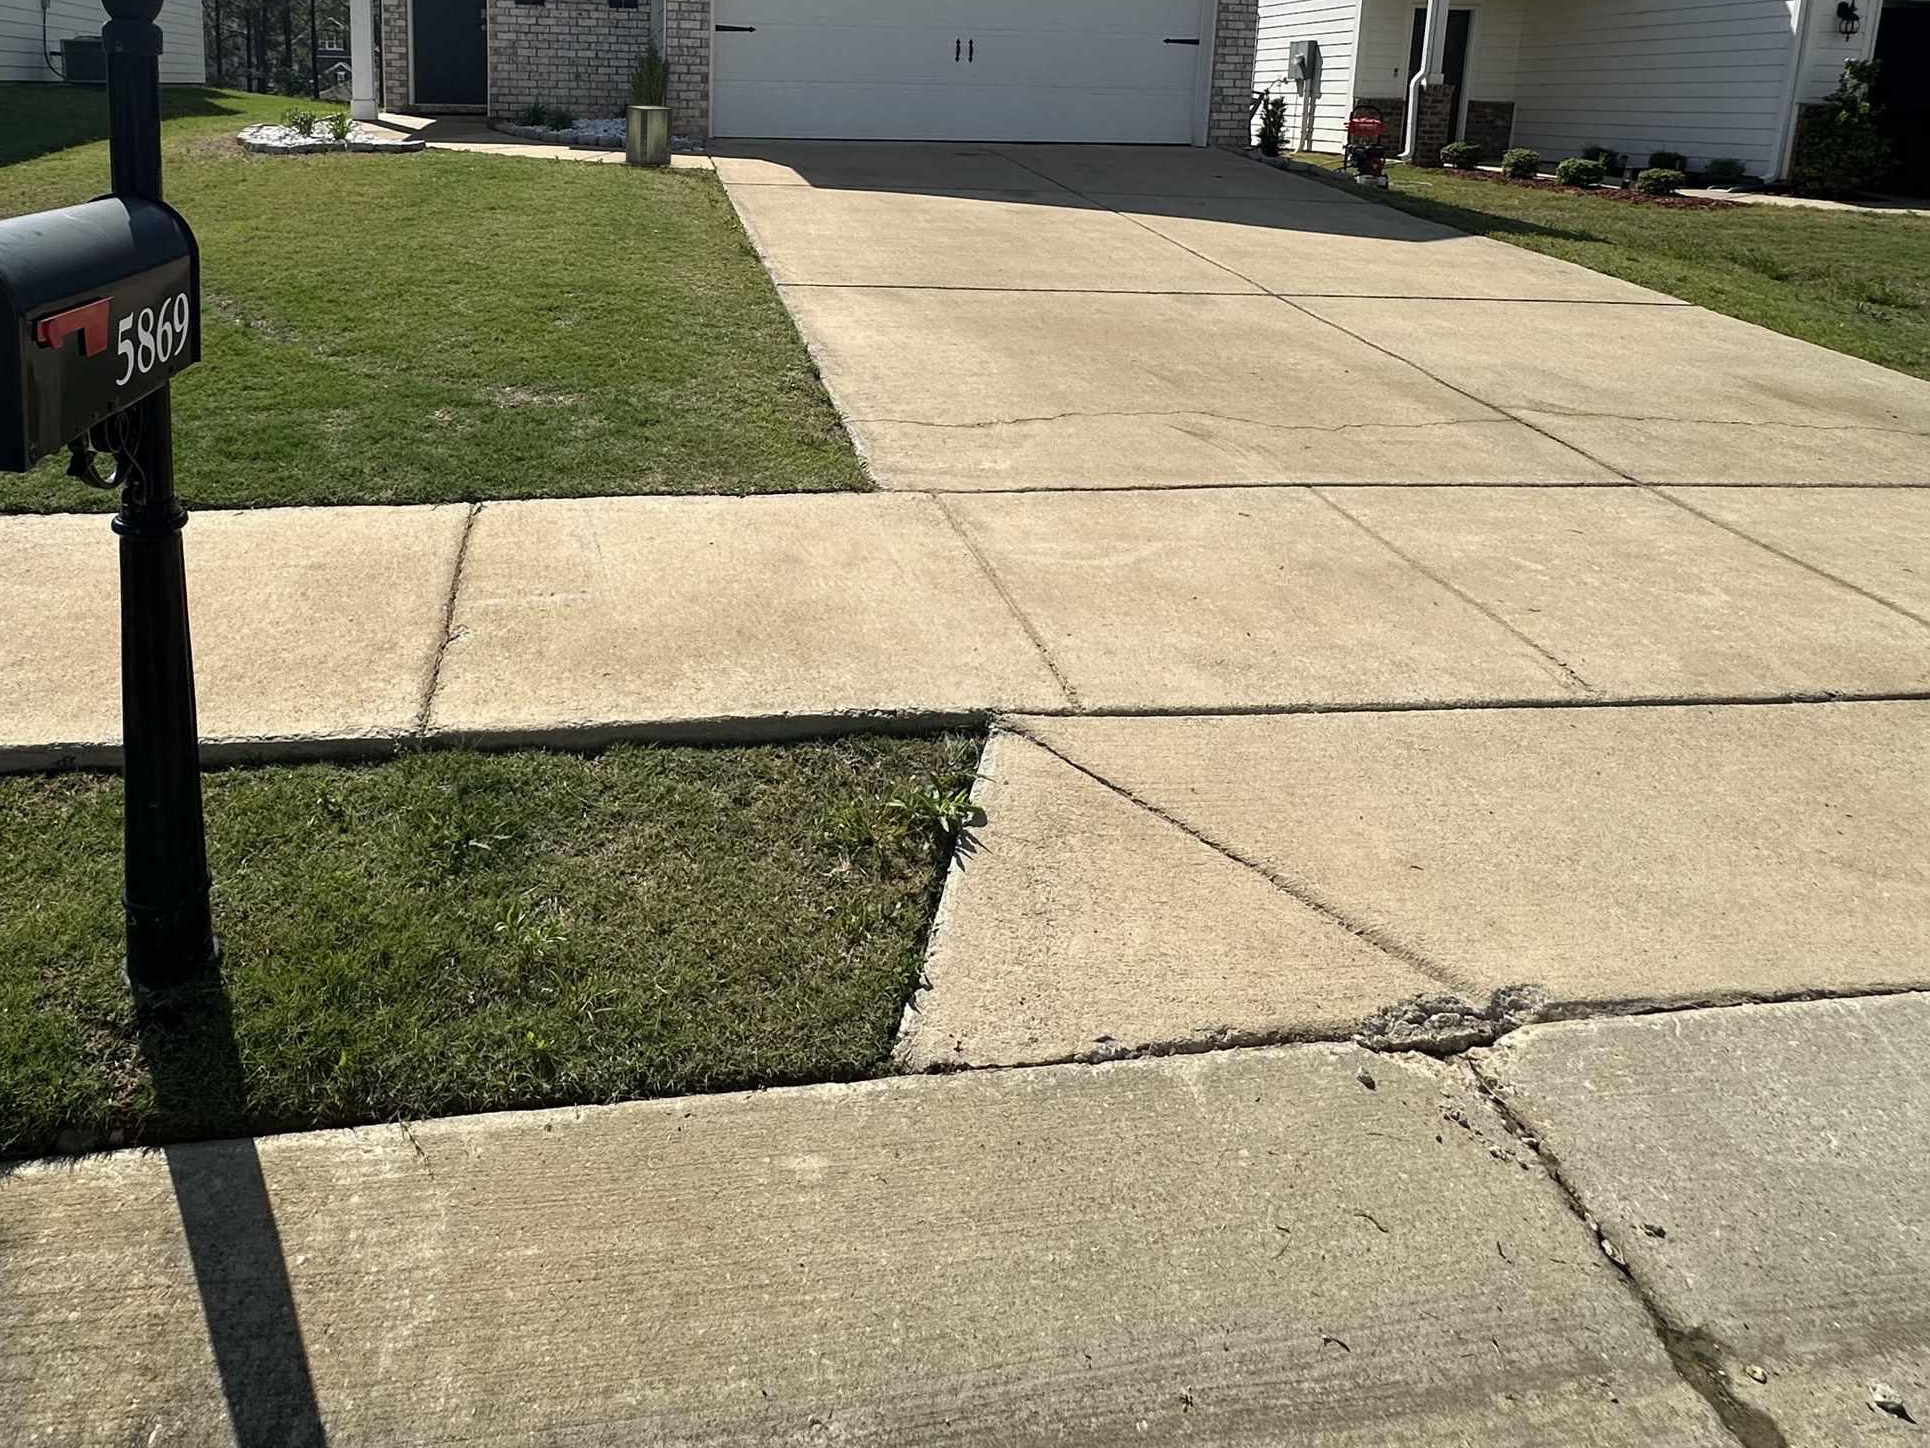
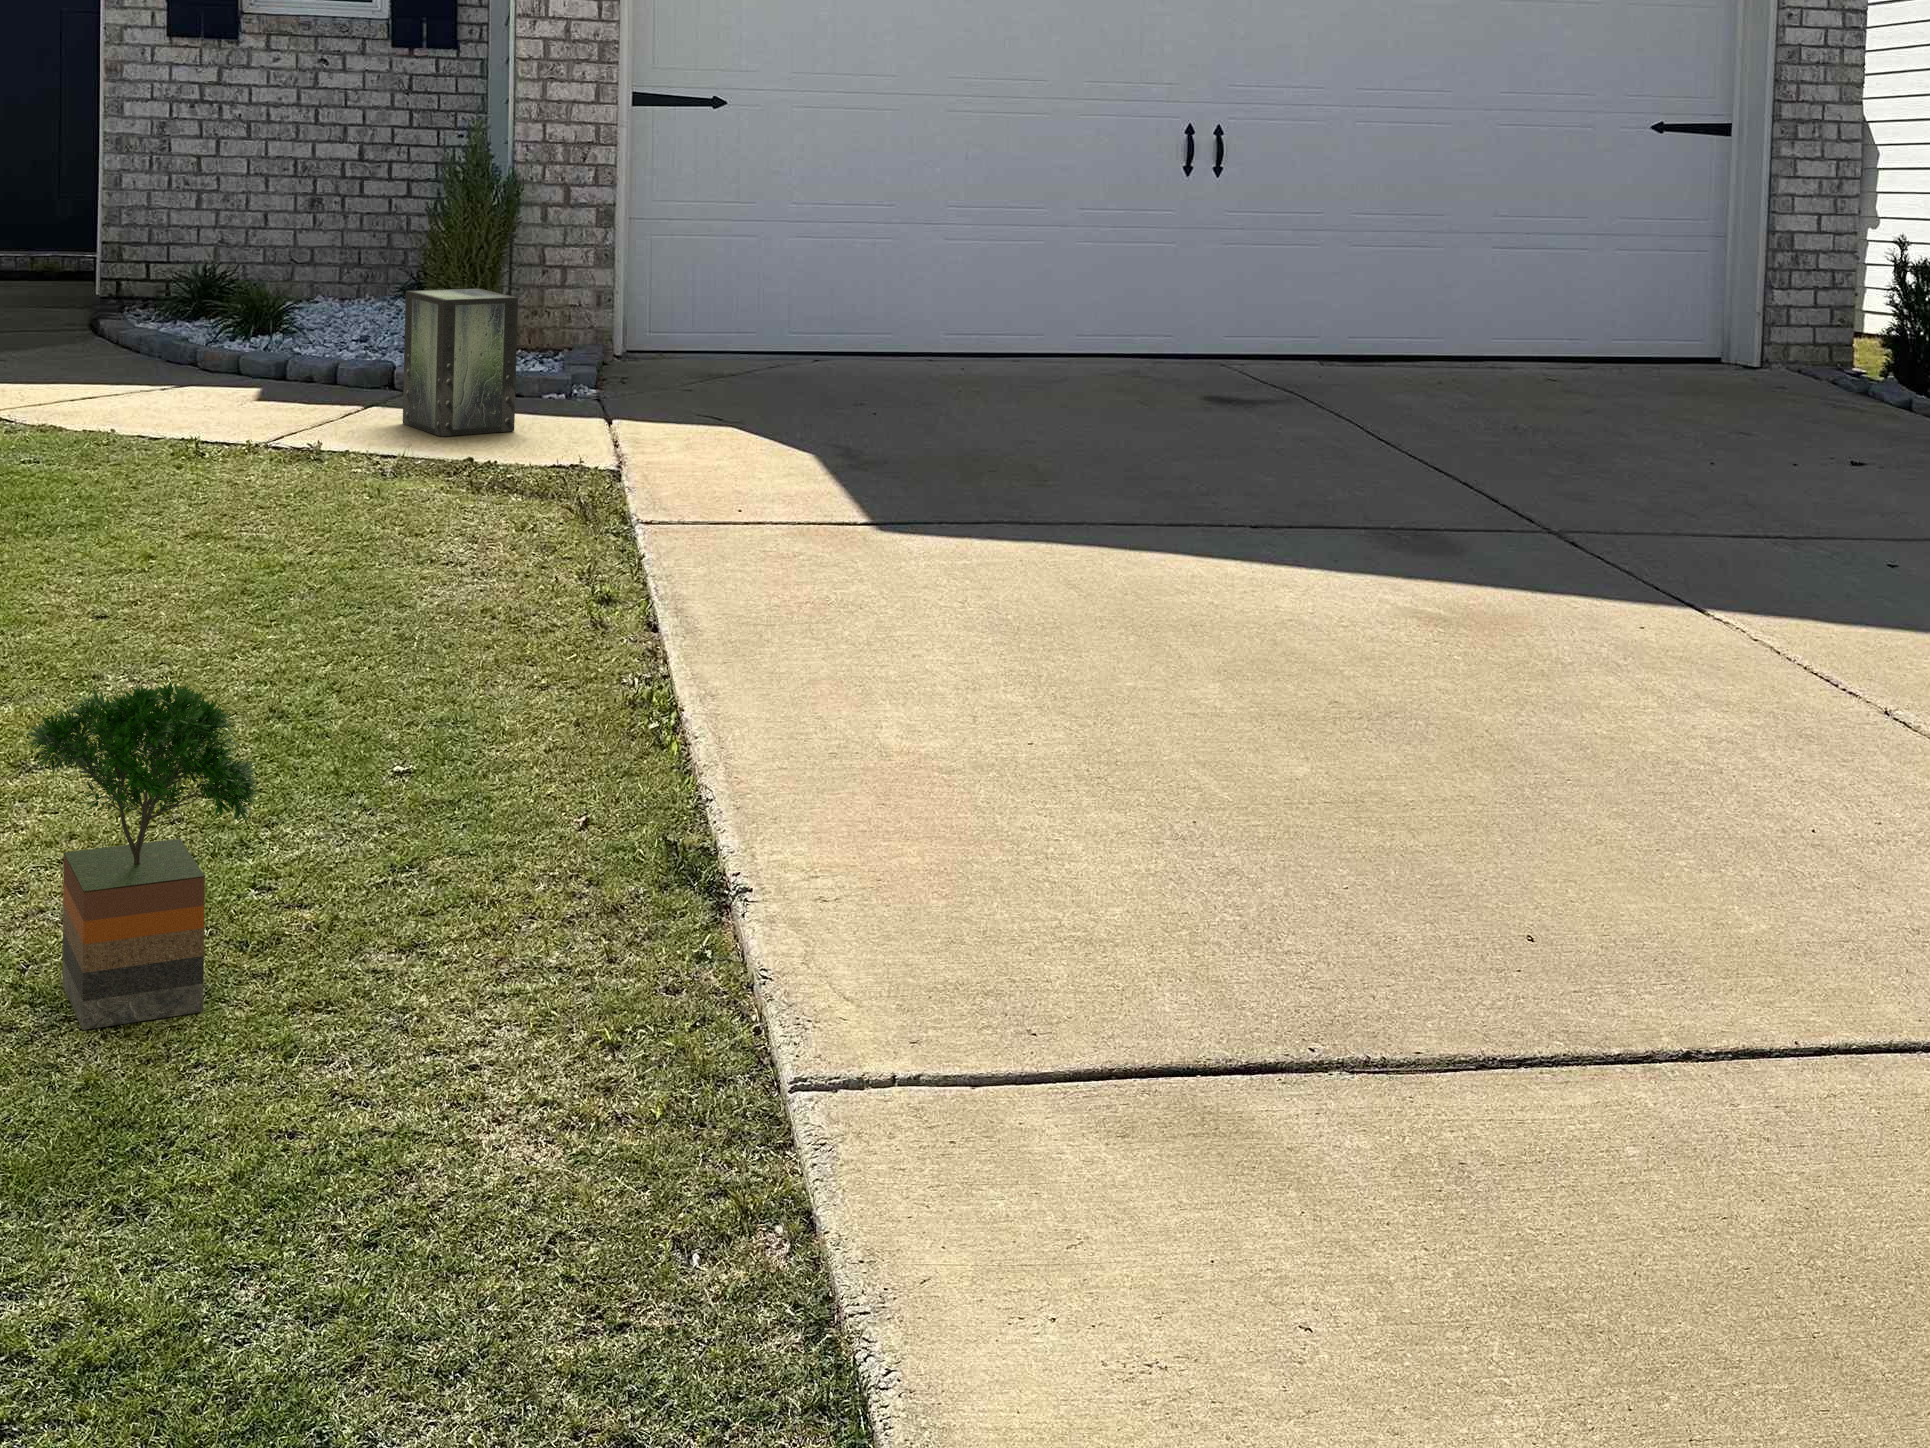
potted tree: none [566,182,631,273] -> present [26,682,258,1030]

